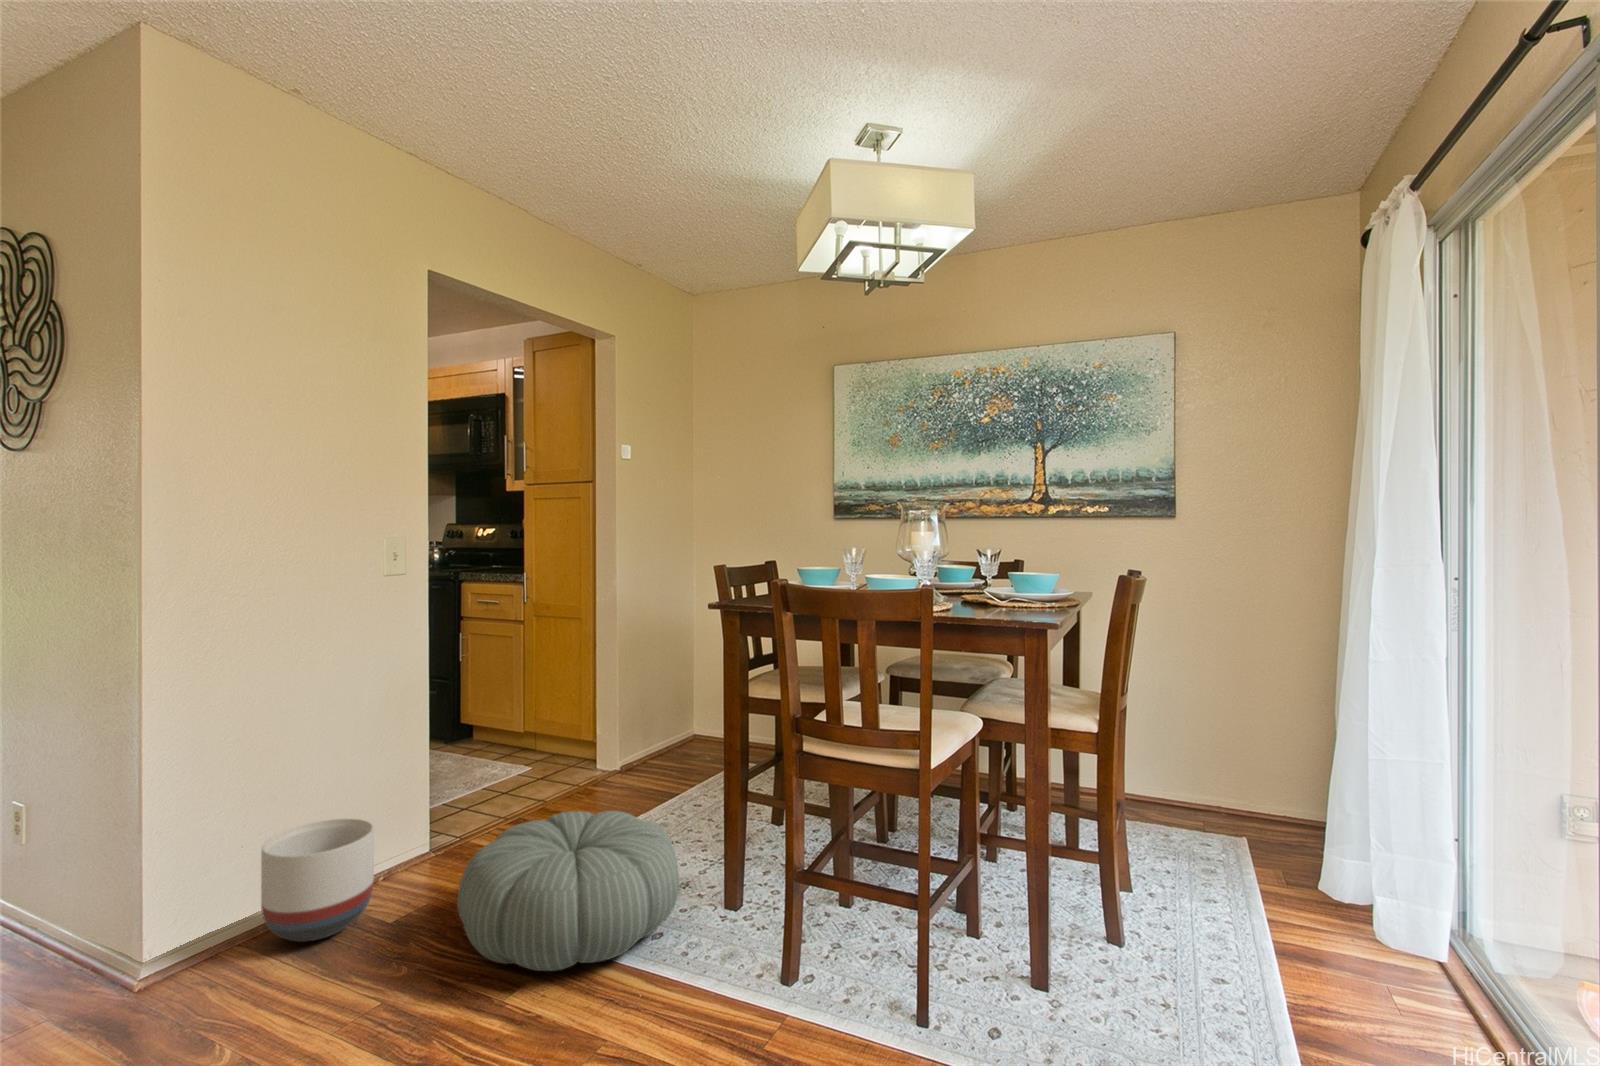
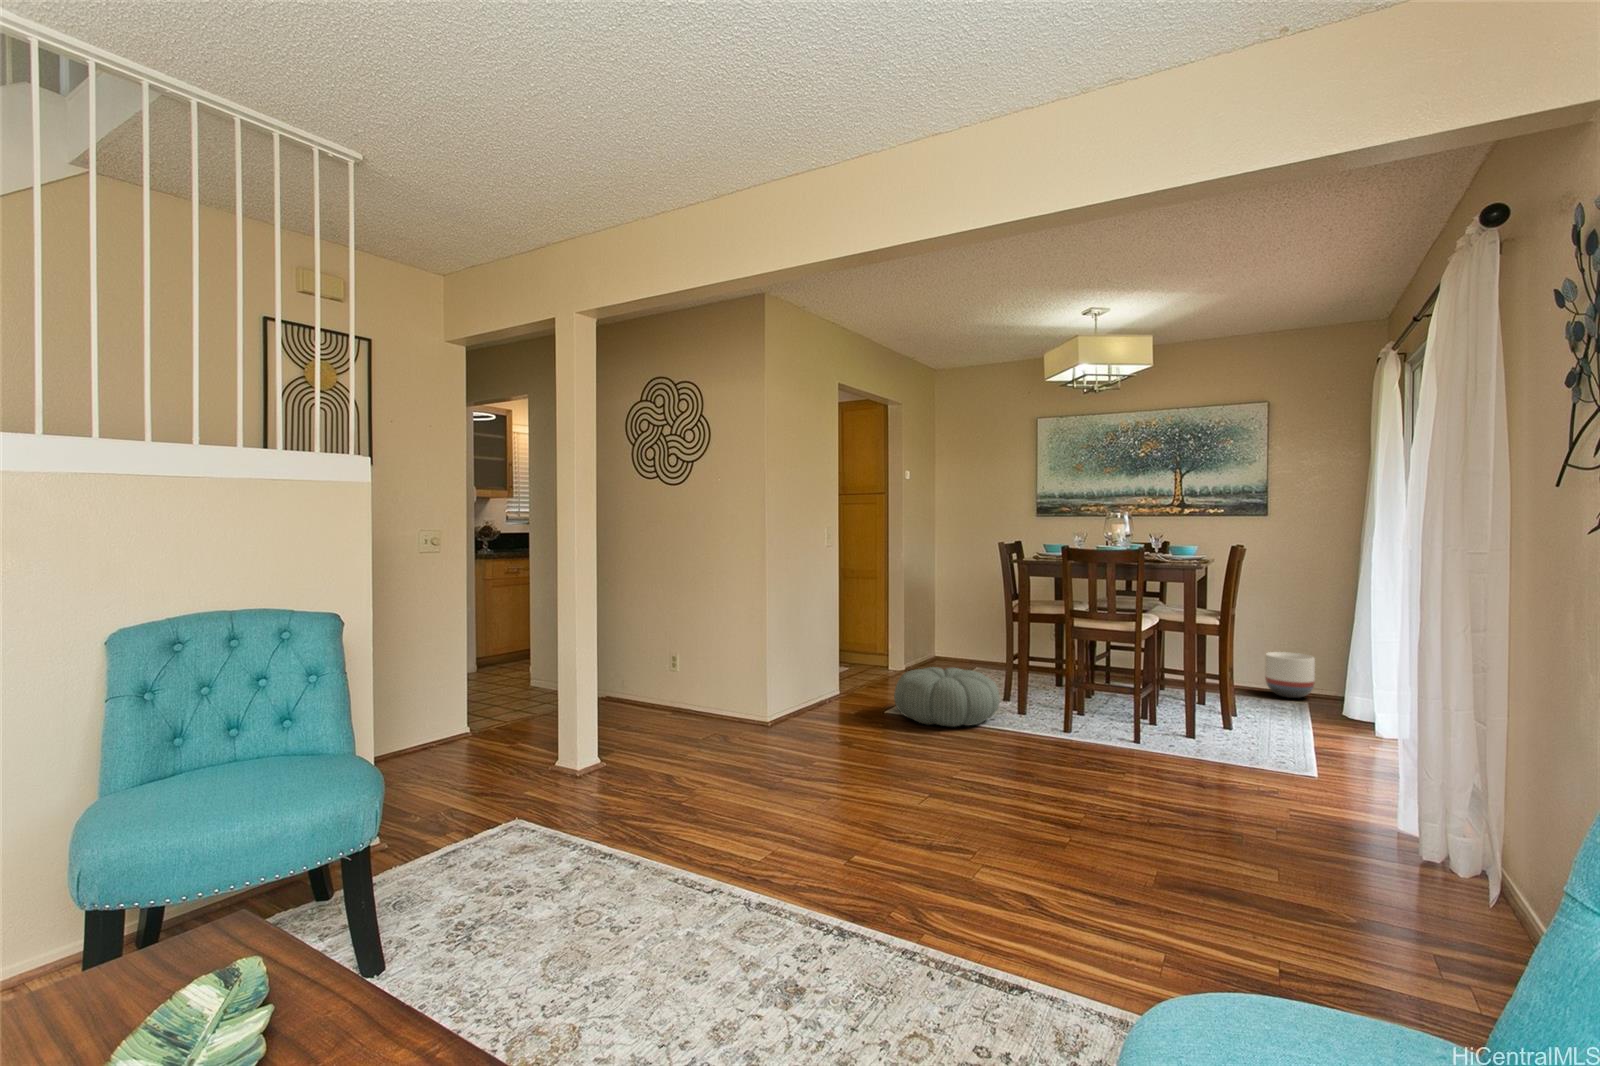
planter: present [261,819,374,942] -> present [1265,652,1315,698]

